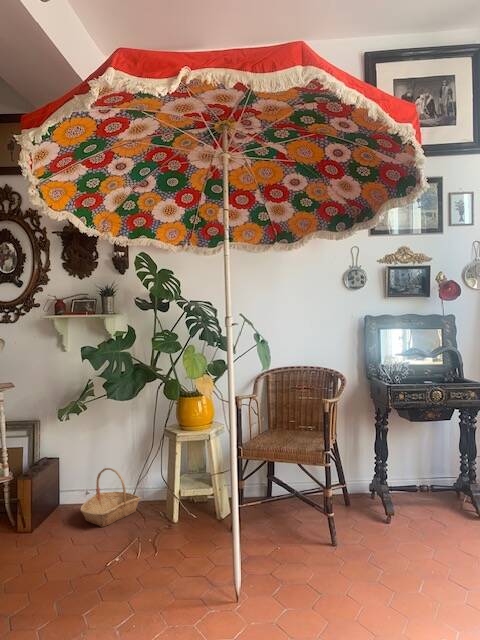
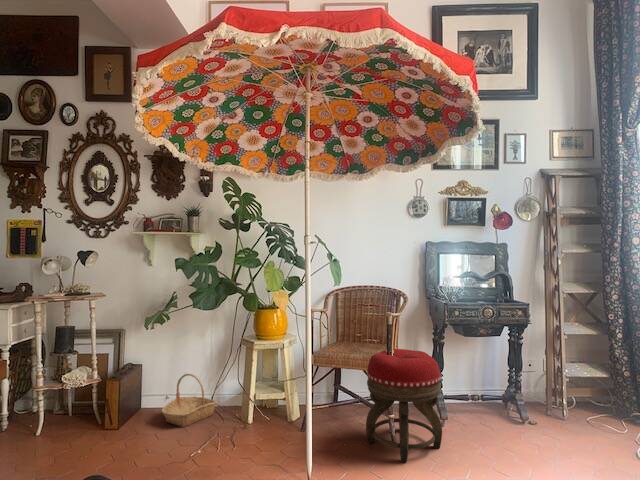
footstool: none [303,438,388,567] -> present [366,349,442,462]

